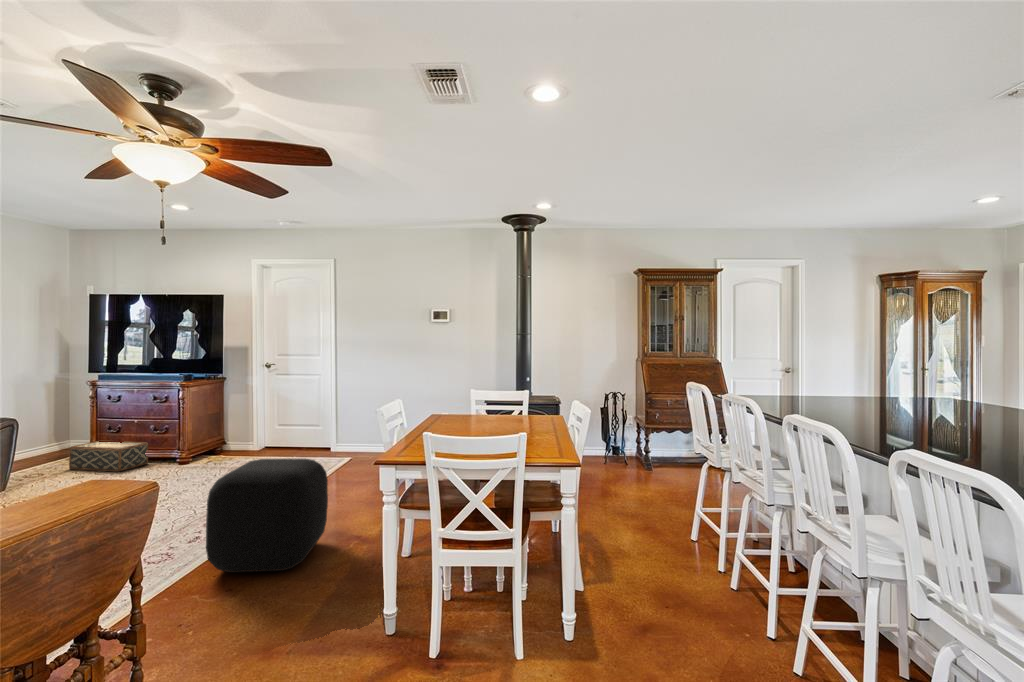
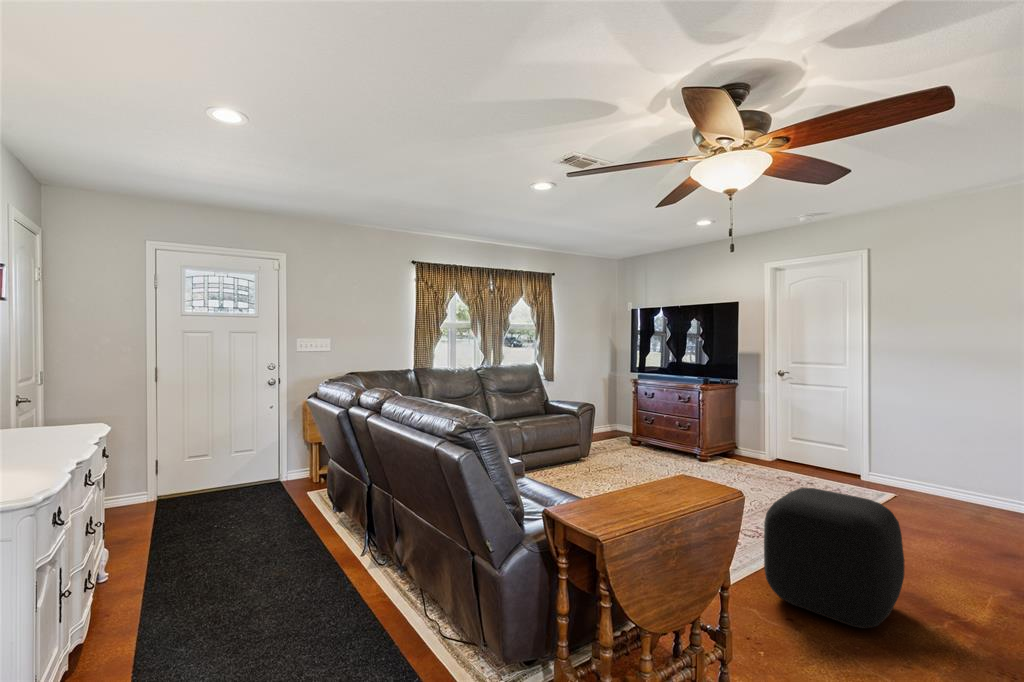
woven basket: present [69,441,148,471] -> none [623,430,675,459]

